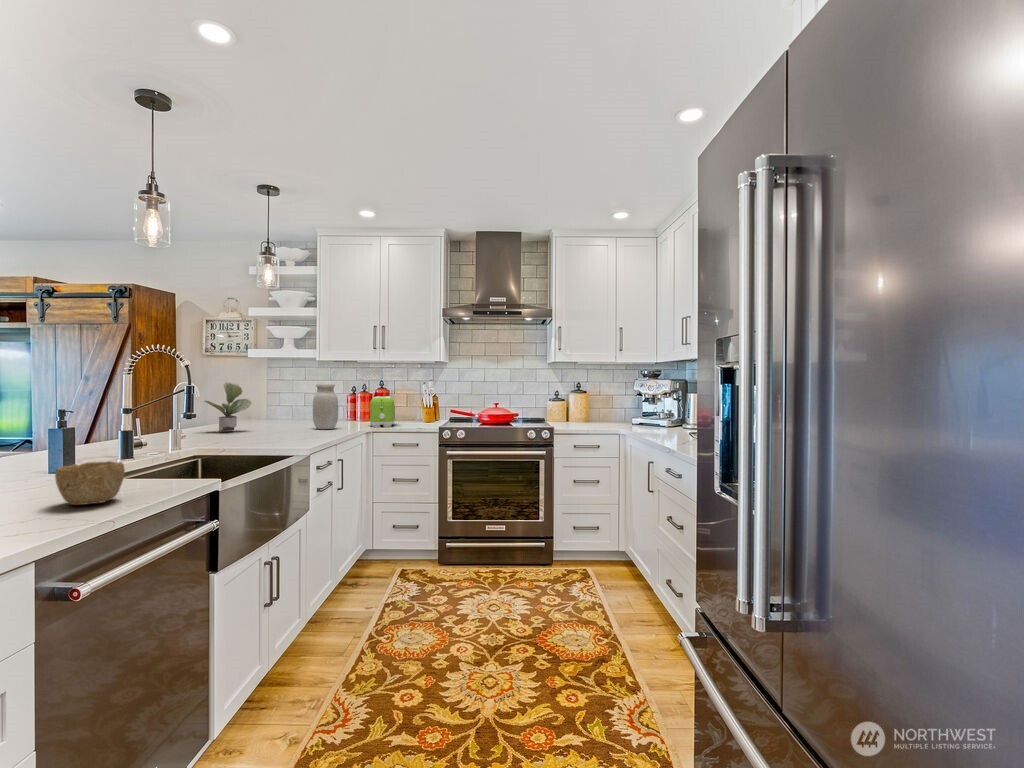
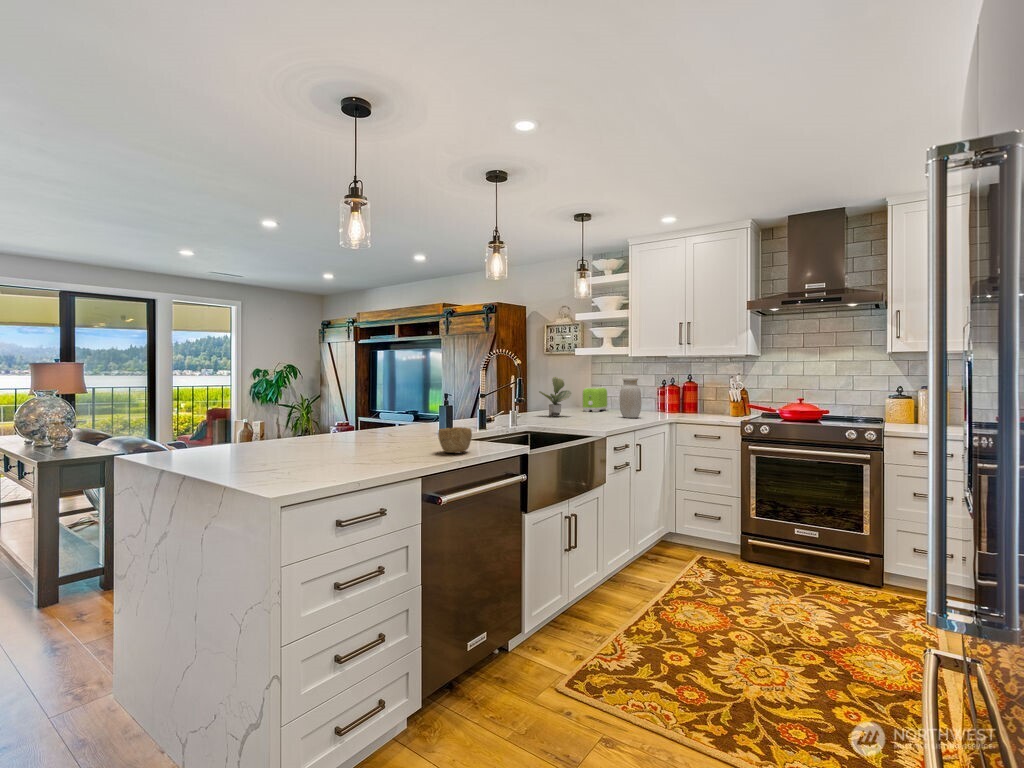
toaster: present [370,396,395,427] -> present [583,387,607,412]

